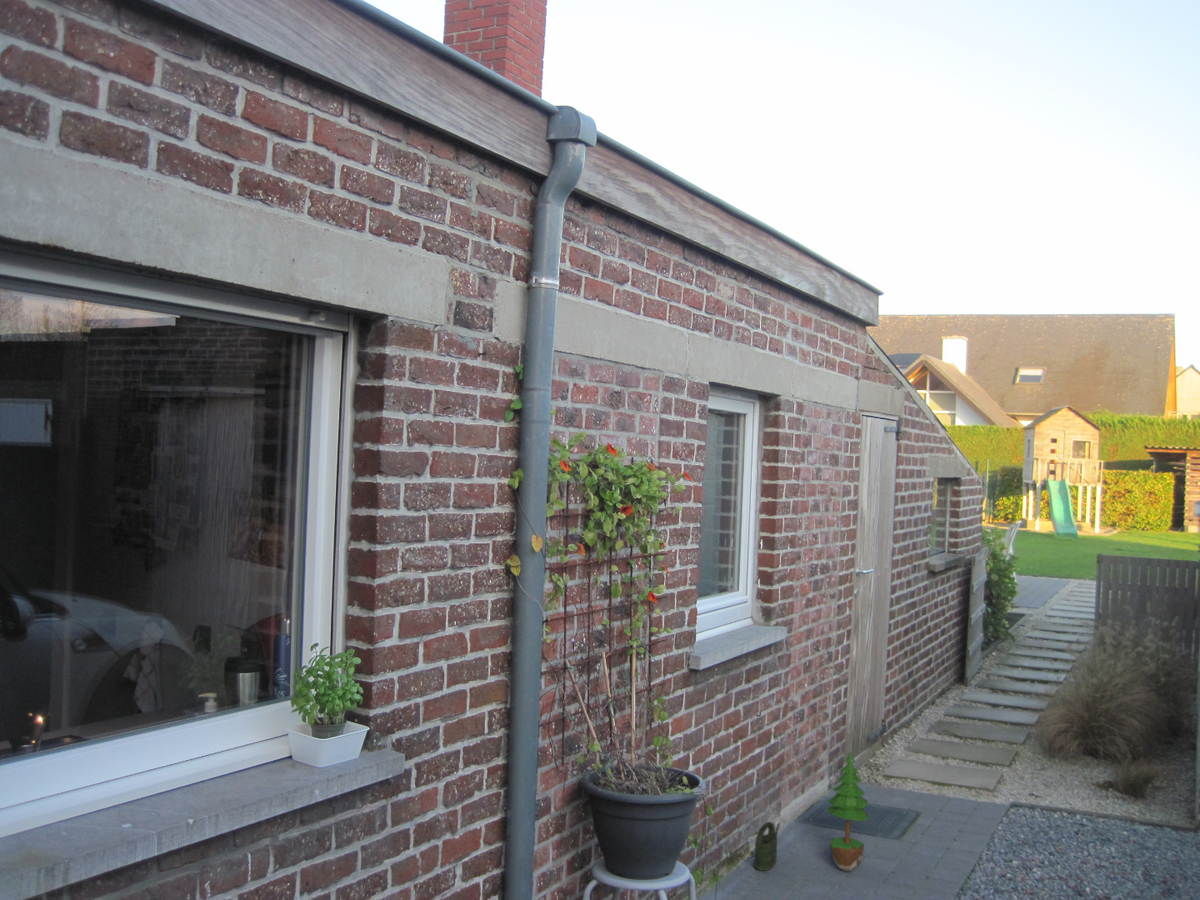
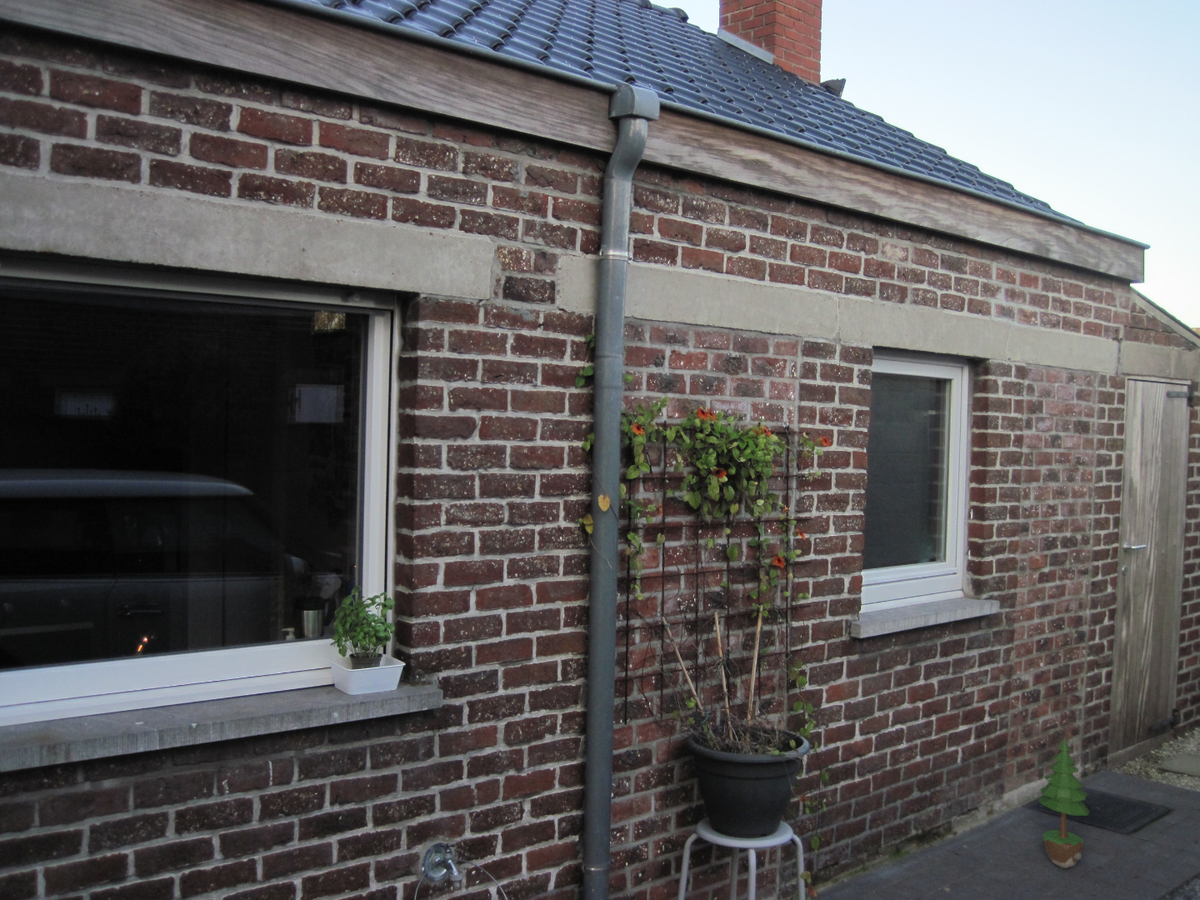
watering can: present [754,822,780,871] -> none [953,803,994,853]

